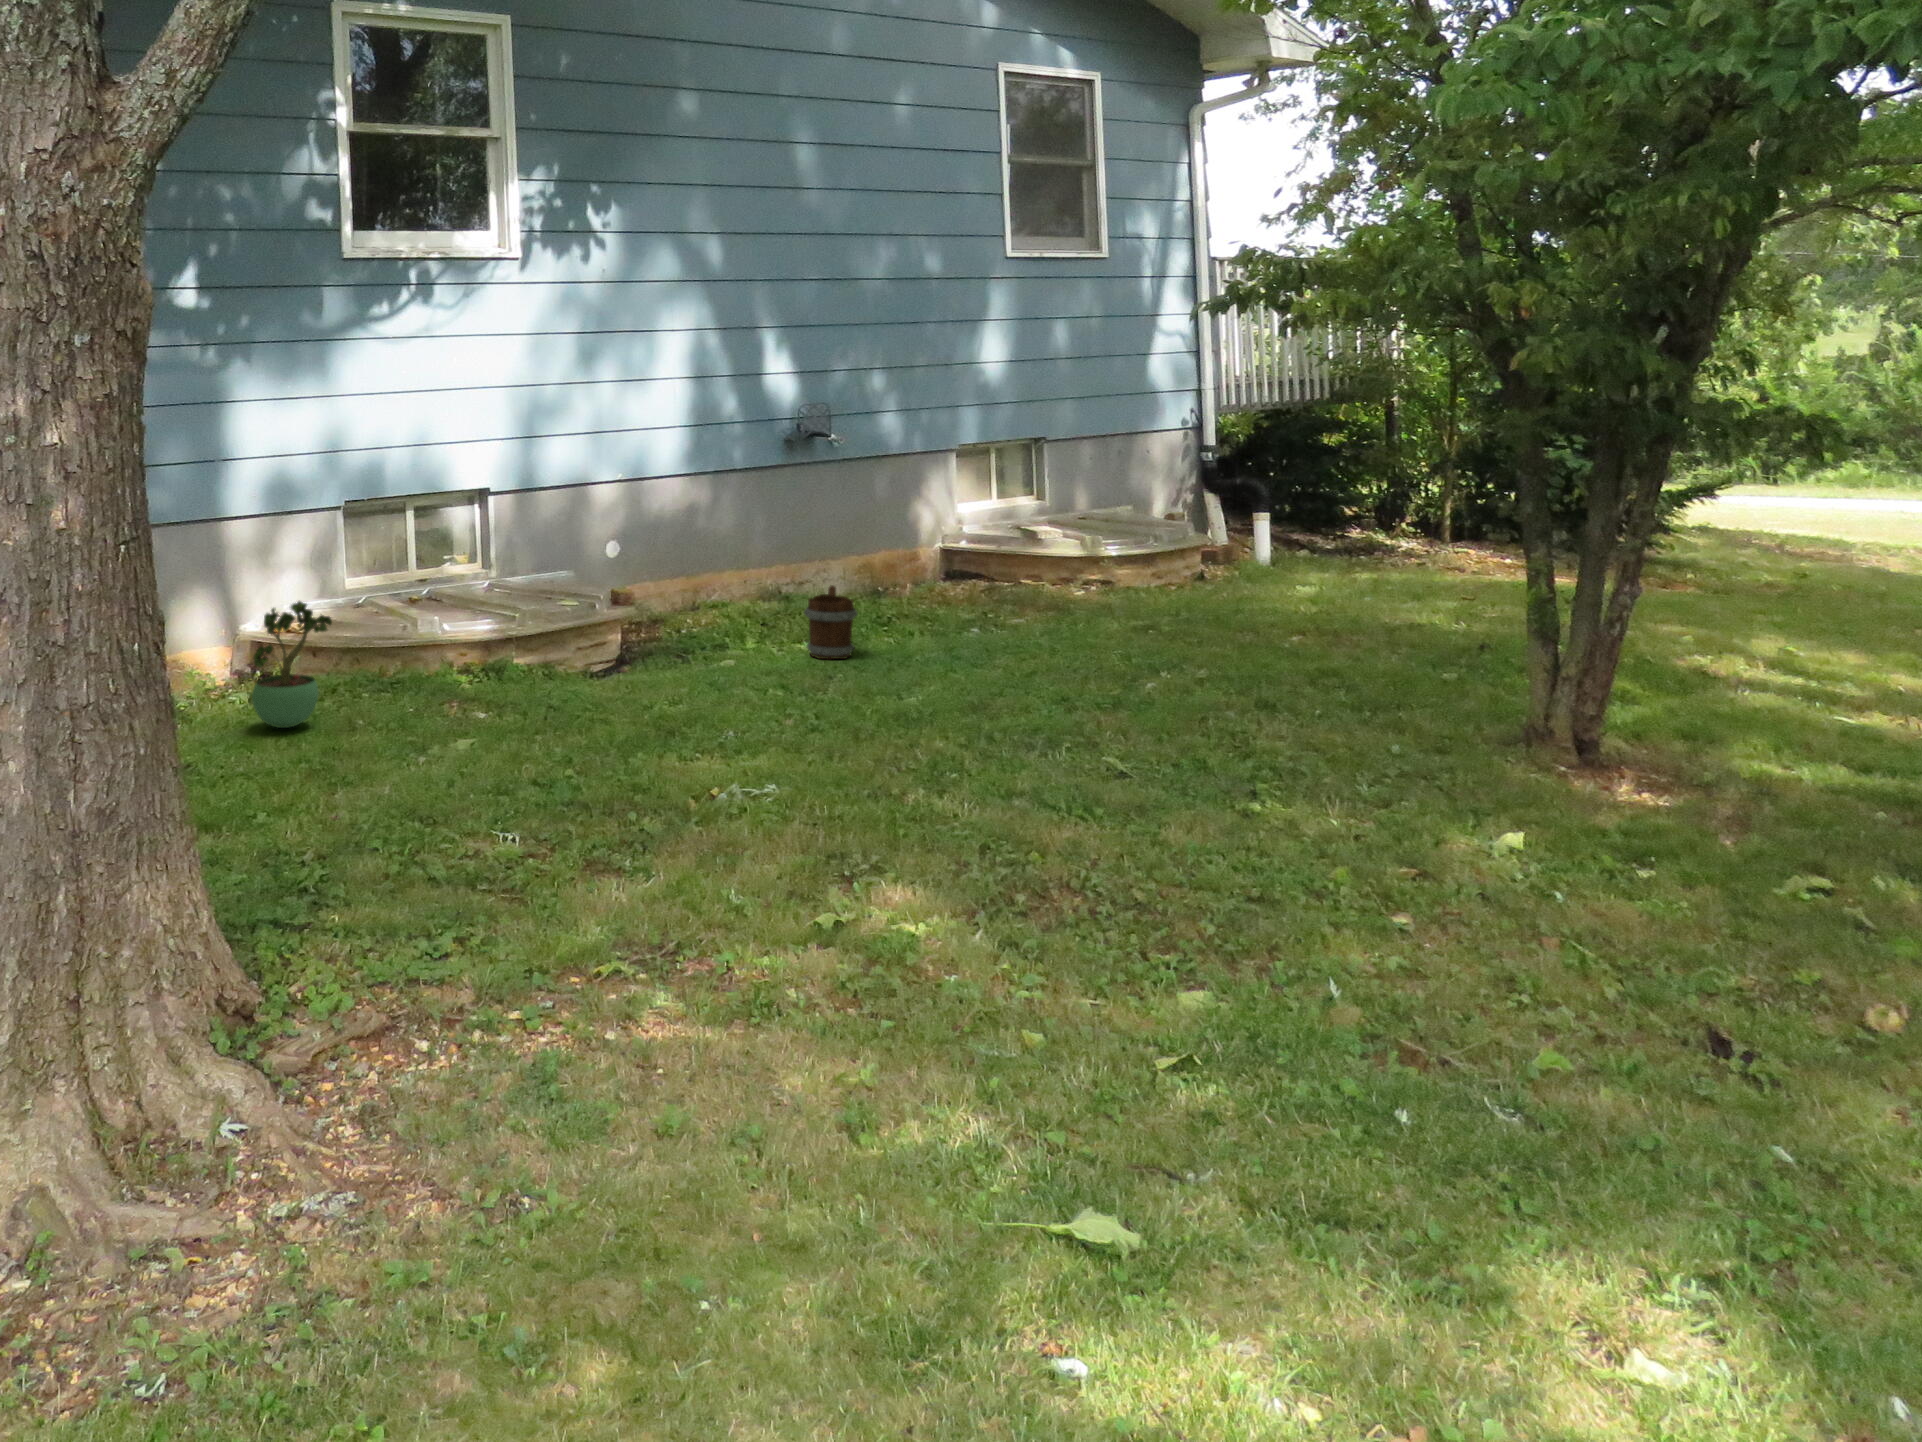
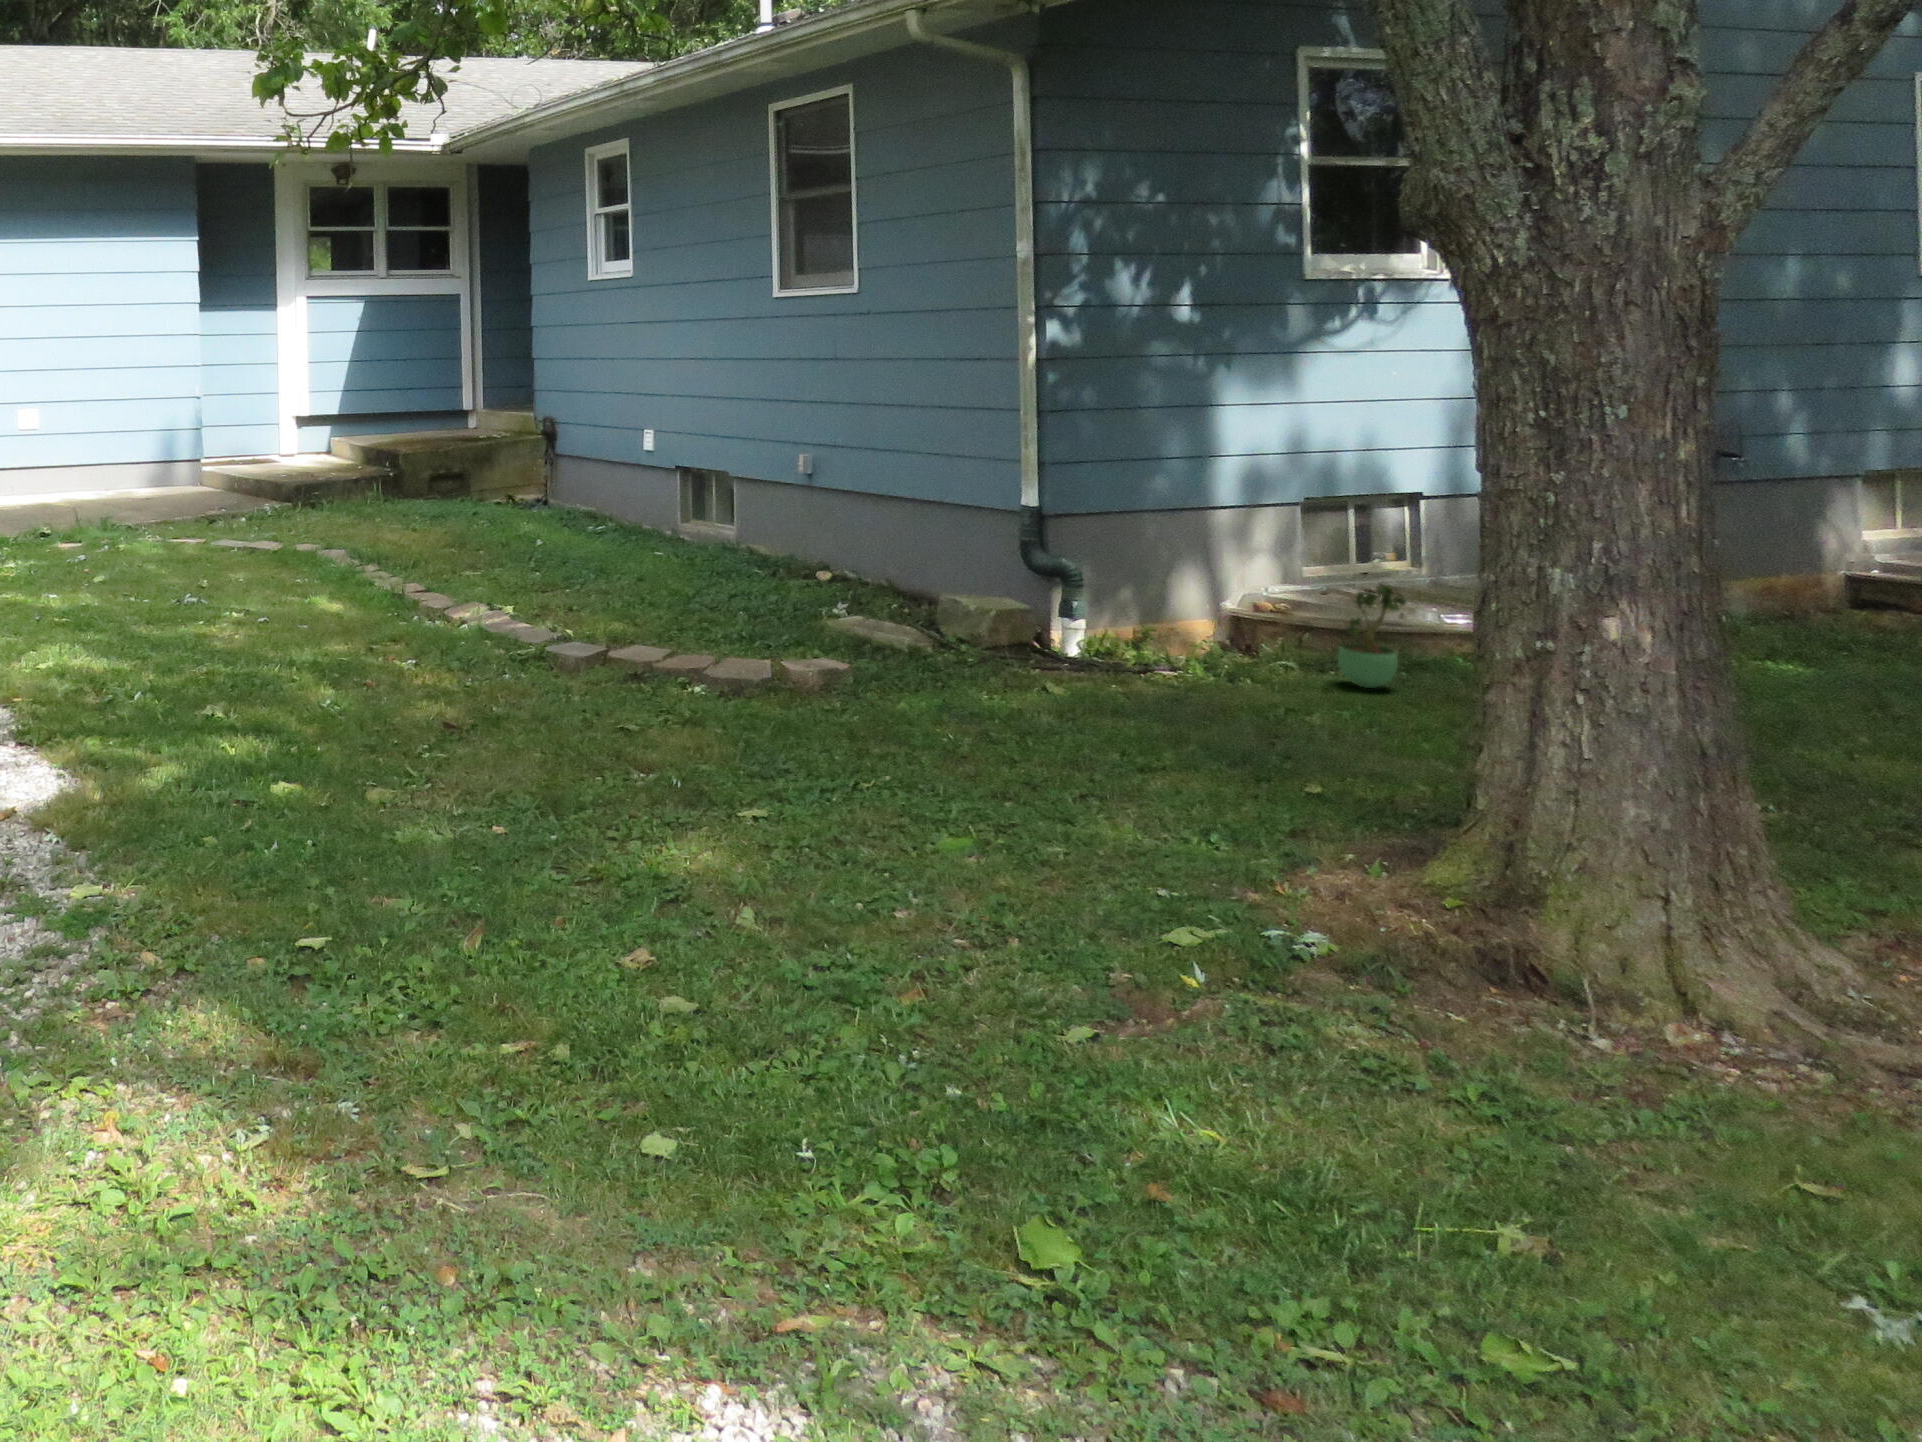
bucket: present [804,585,858,659] -> none [1803,604,1869,676]

